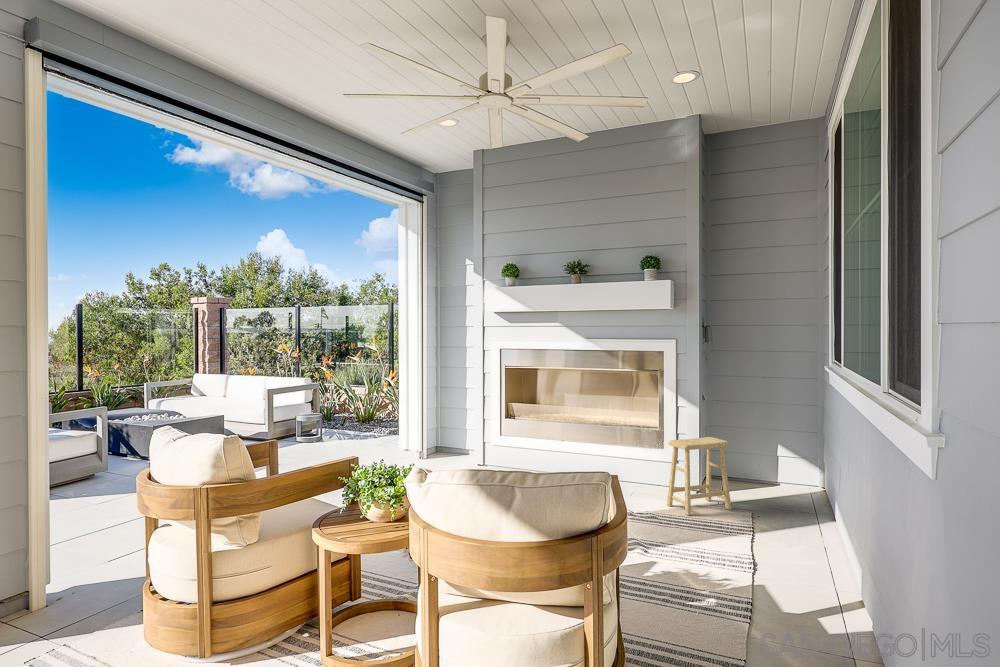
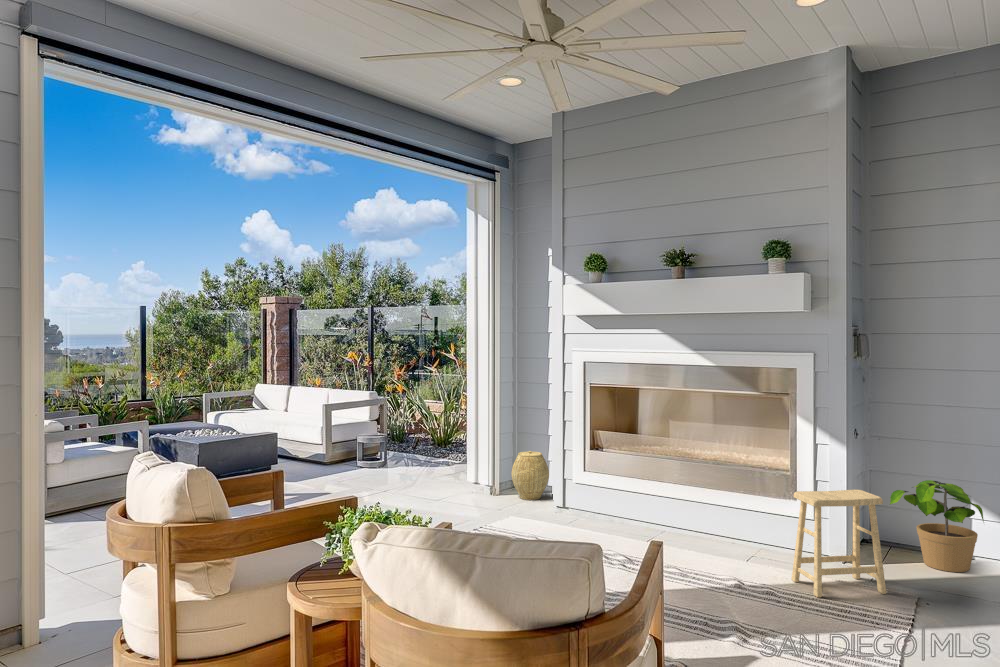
woven basket: none [438,421,468,460] -> present [511,451,549,500]
potted plant: none [726,428,787,492] -> present [890,480,984,572]

